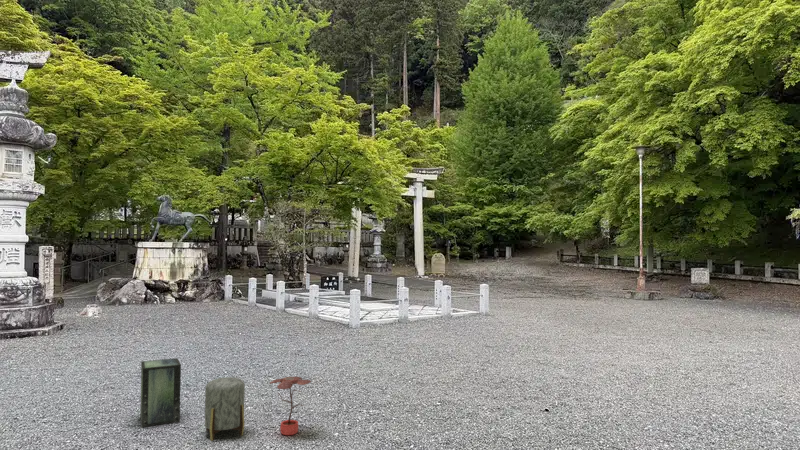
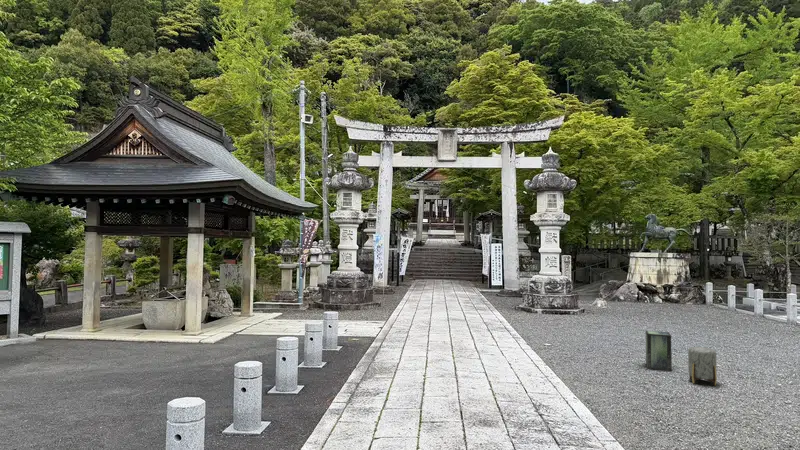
potted plant: present [270,377,311,435] -> none [735,354,769,393]

